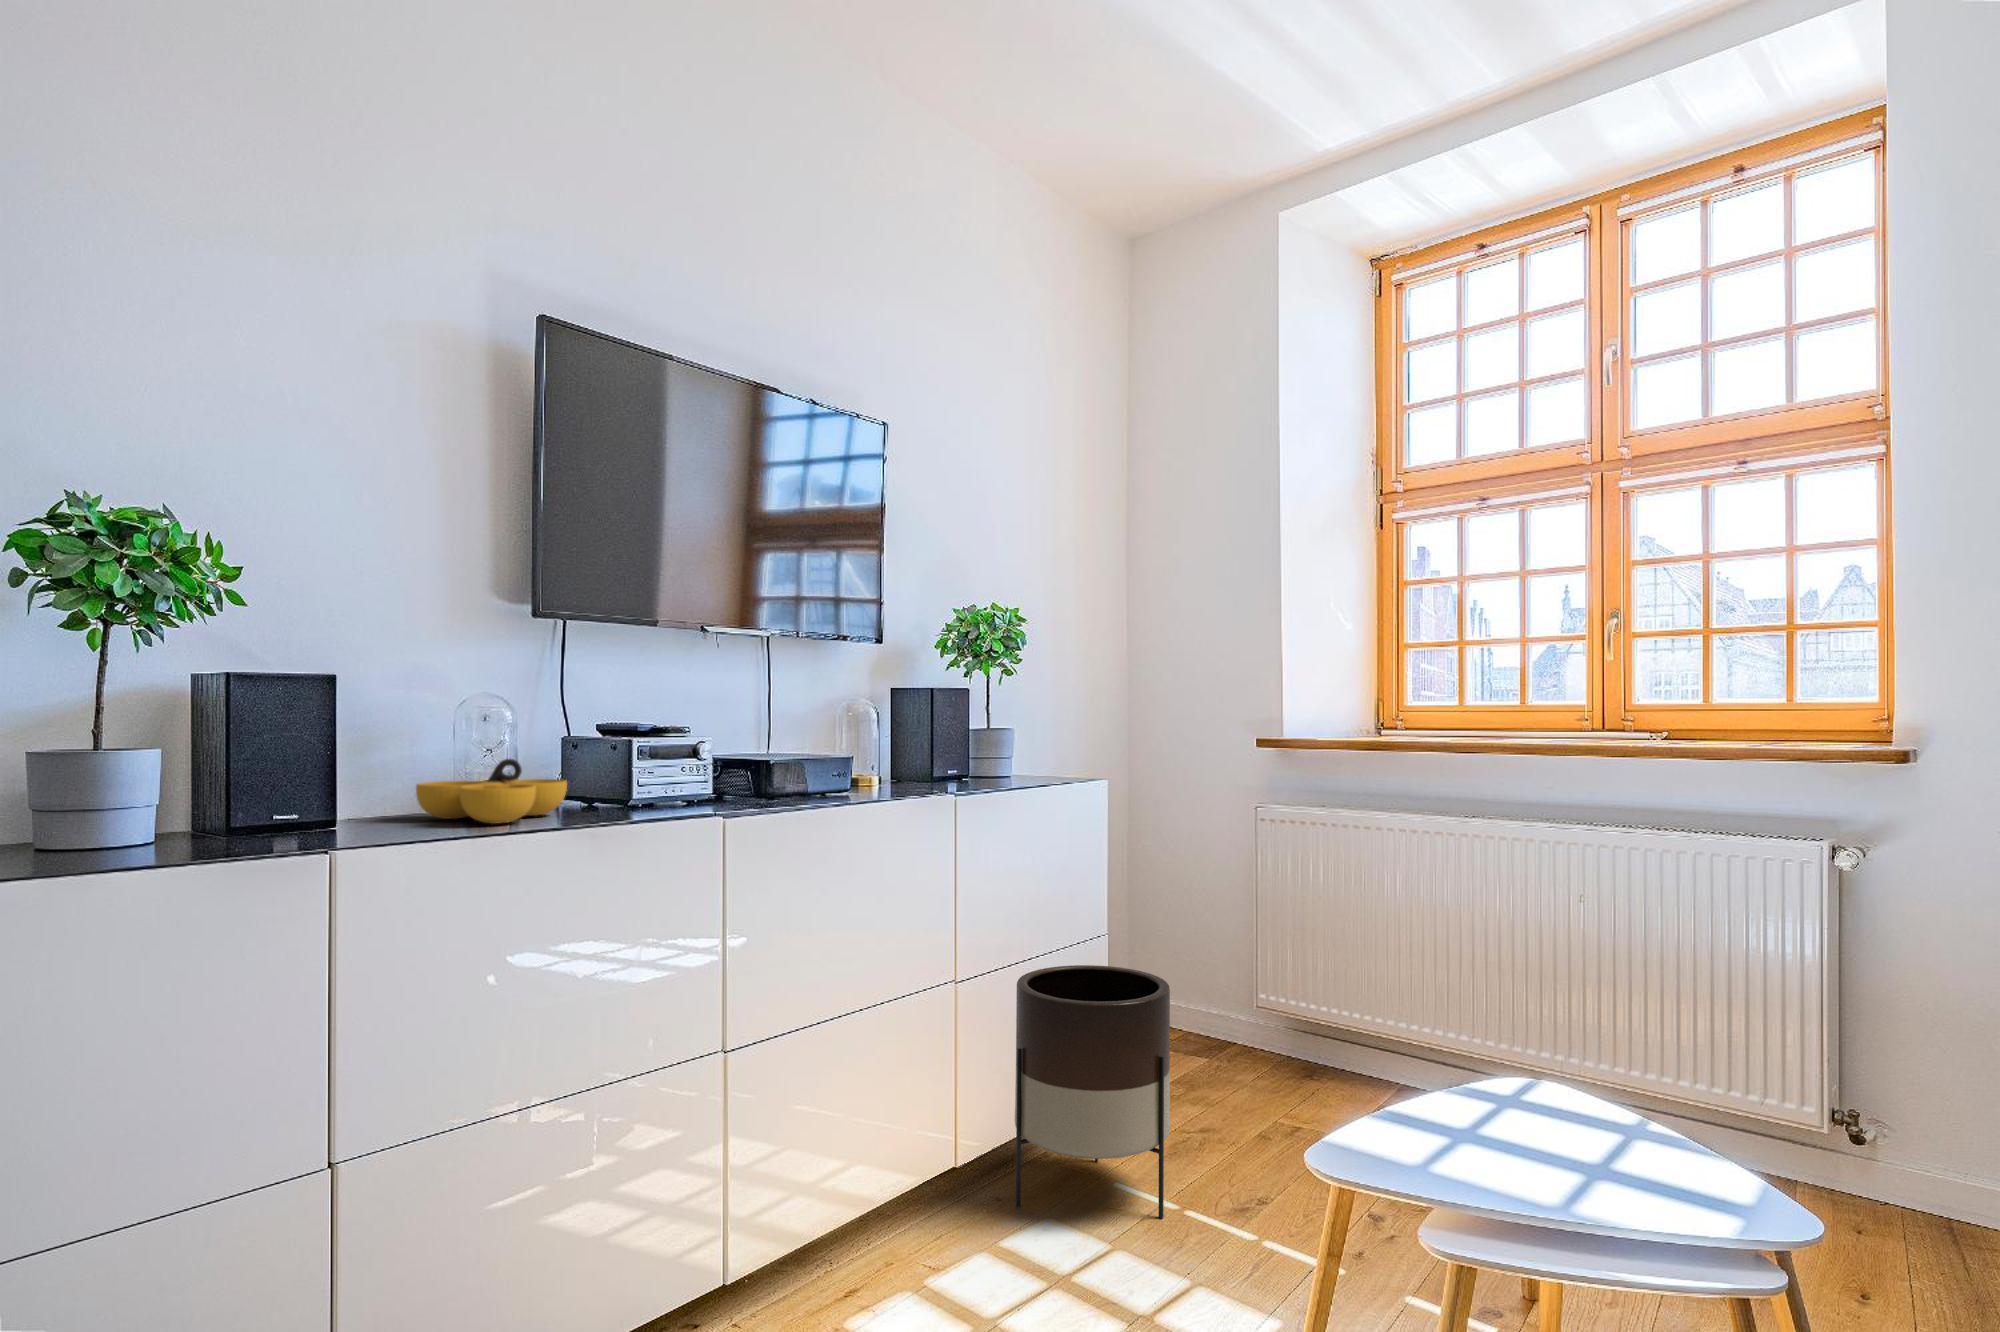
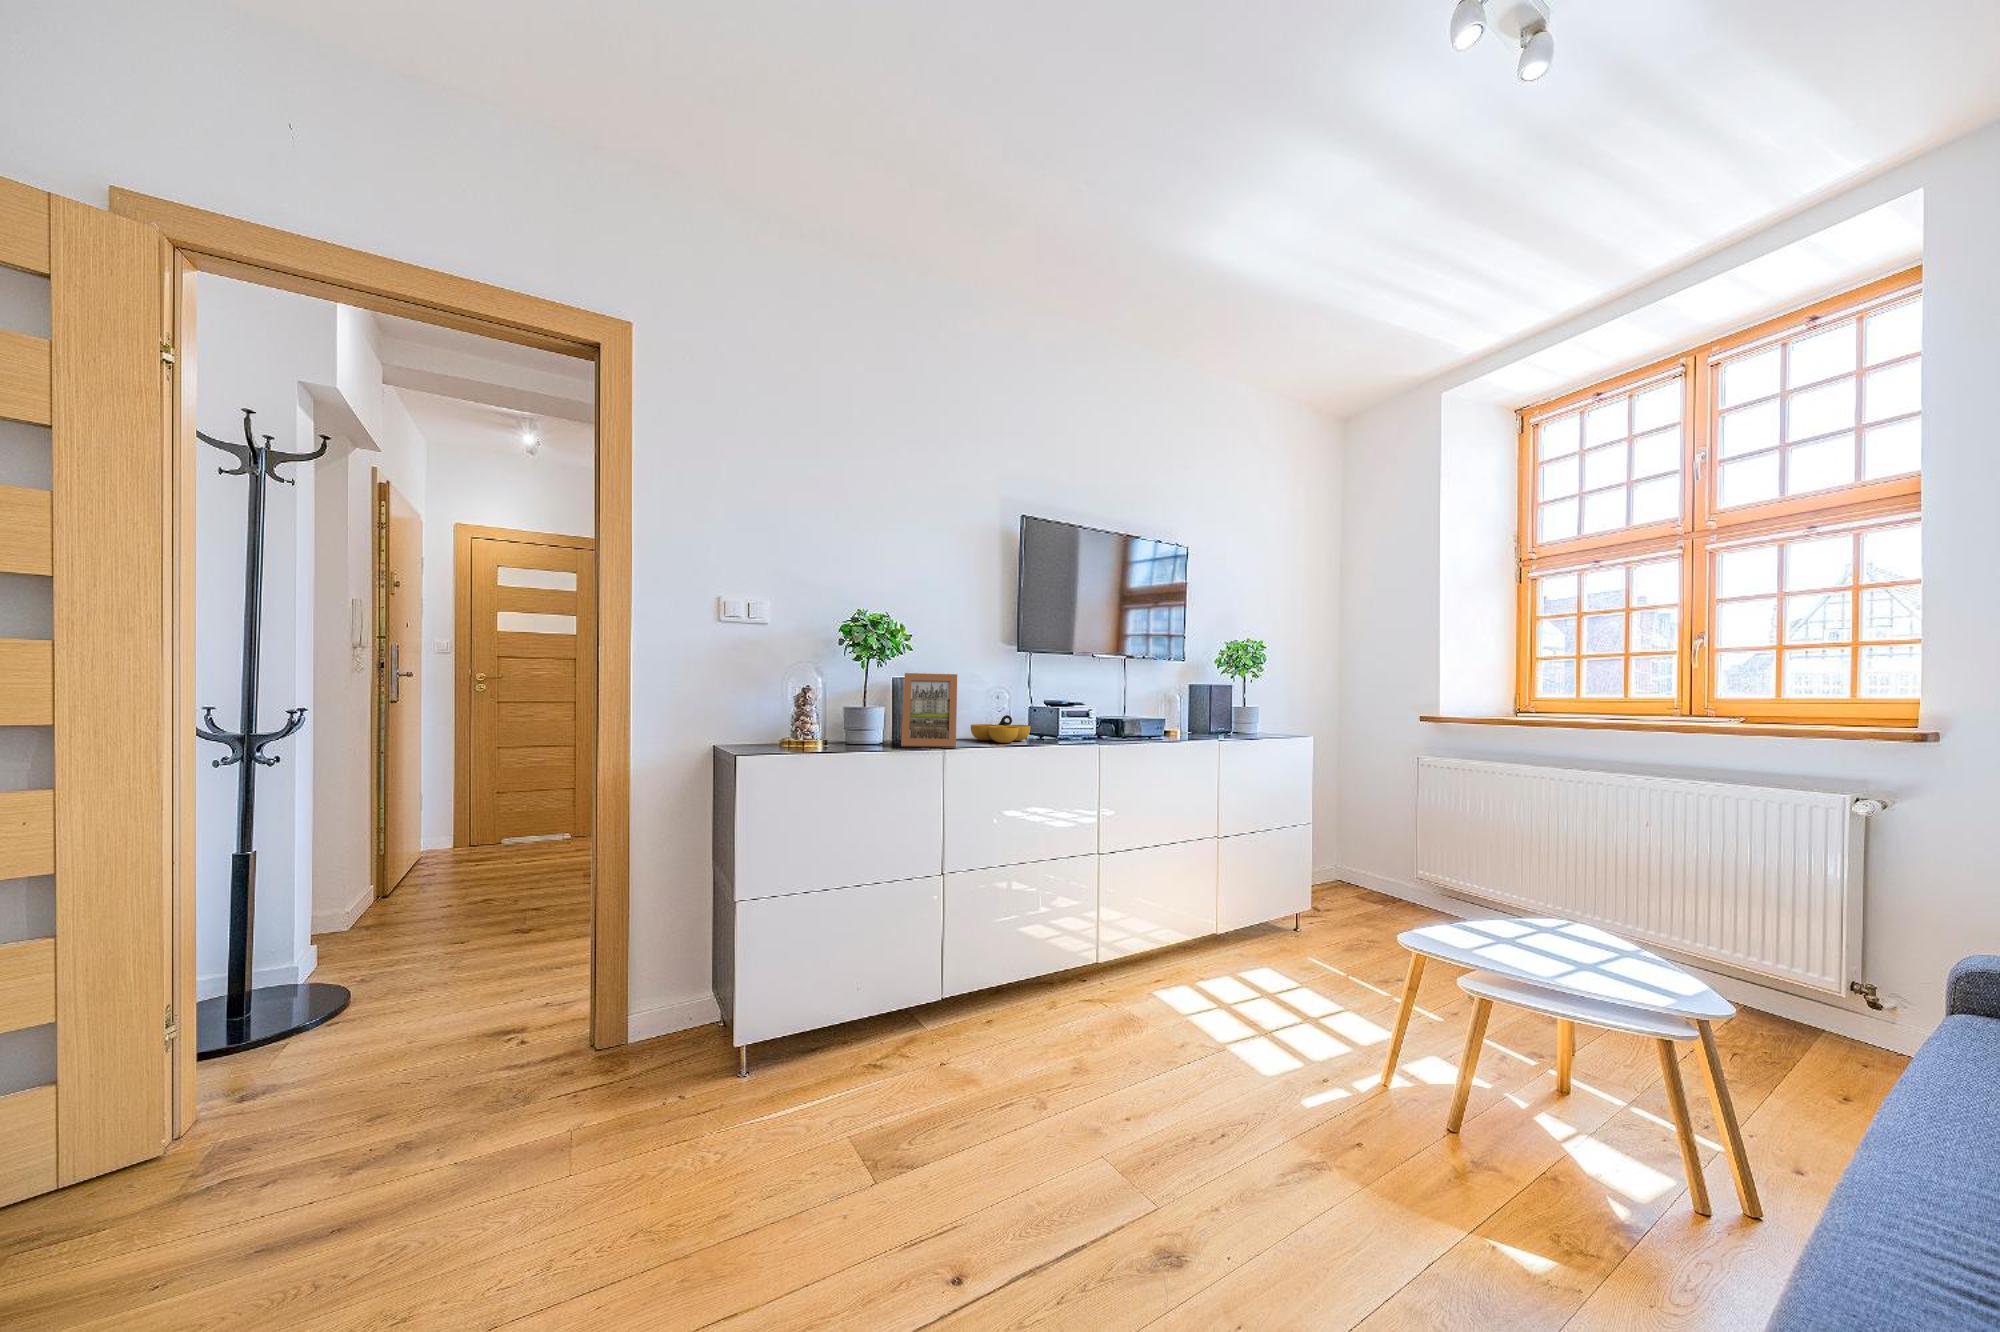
picture frame: none [191,660,368,852] -> present [901,673,957,748]
planter: present [1015,965,1170,1219] -> none [1251,839,1344,980]

